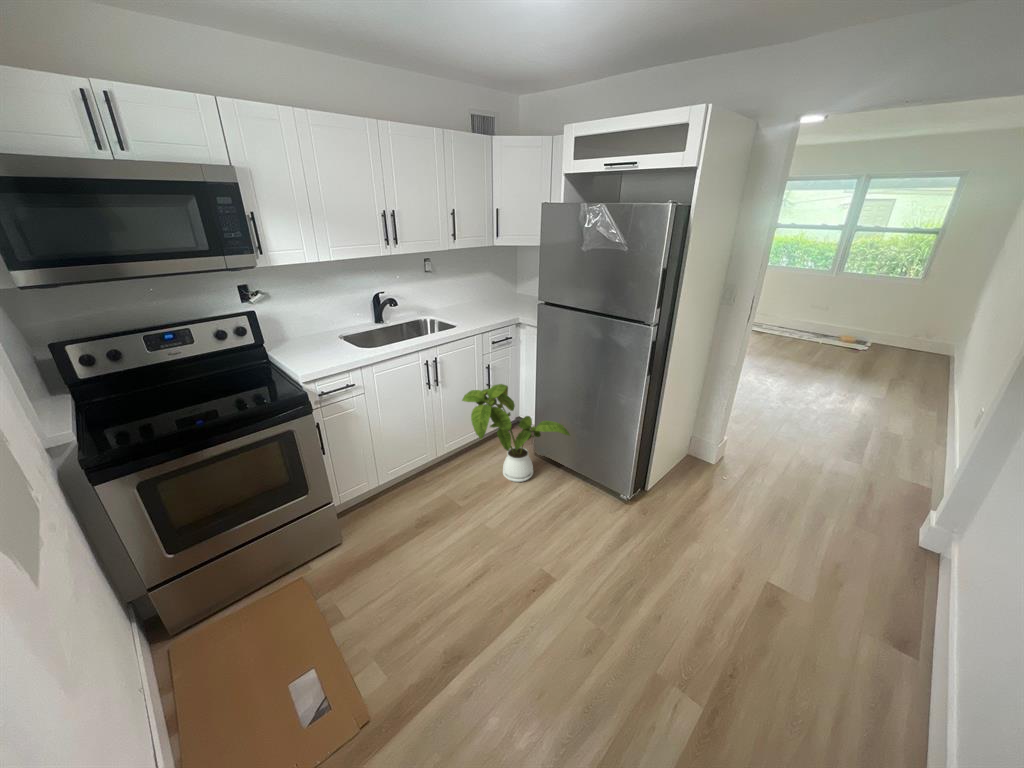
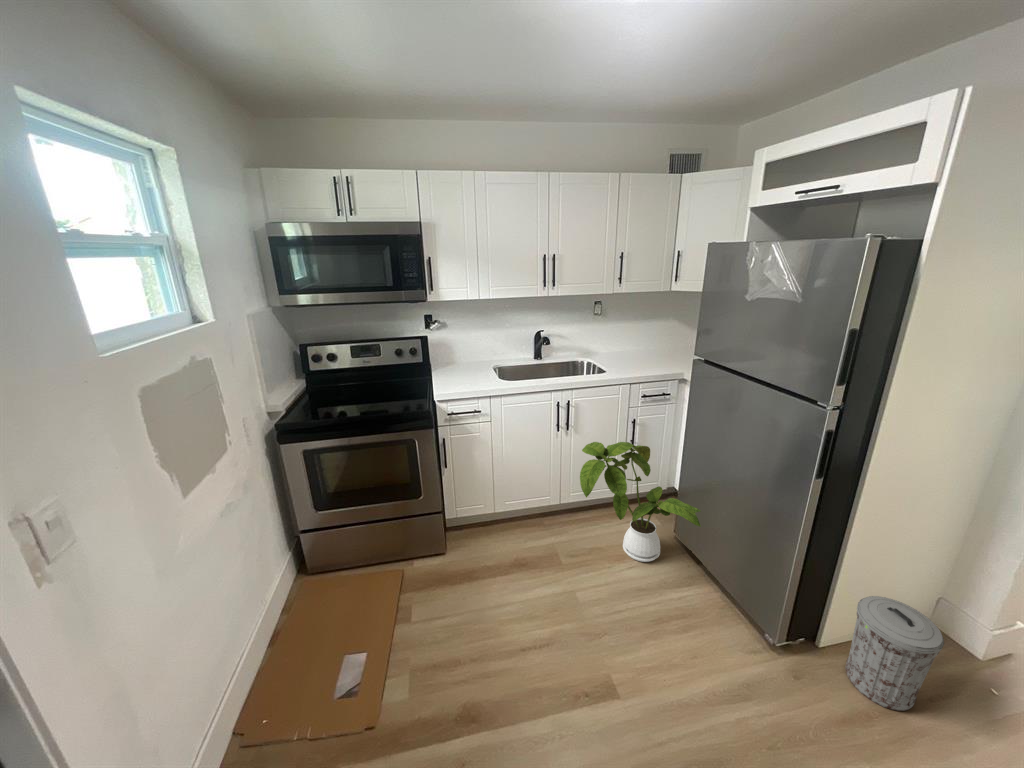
trash can: none [665,444,713,510] -> present [845,596,944,711]

